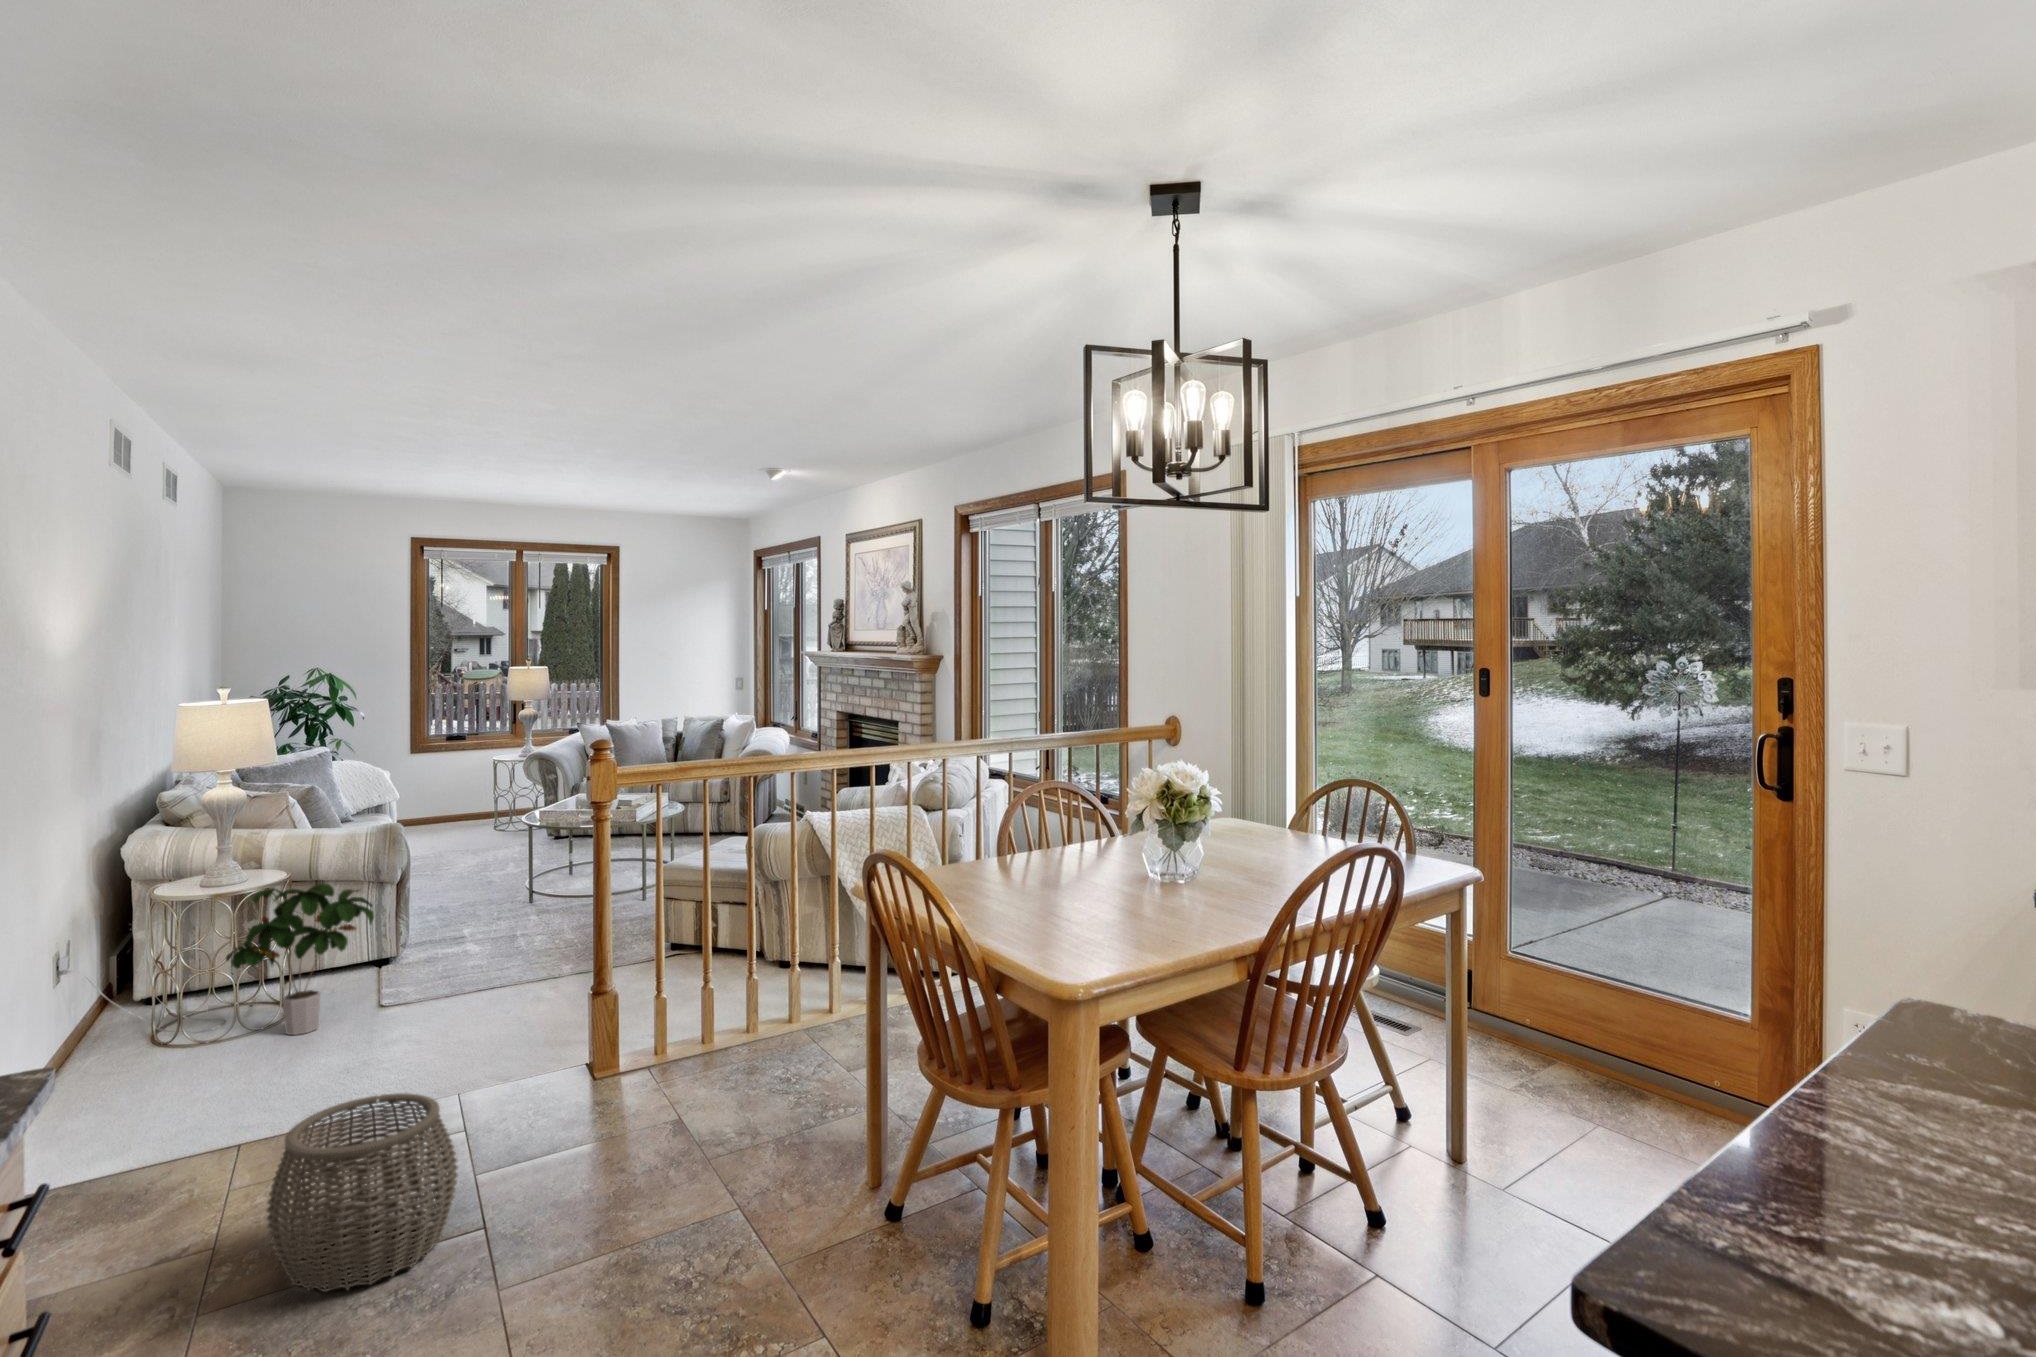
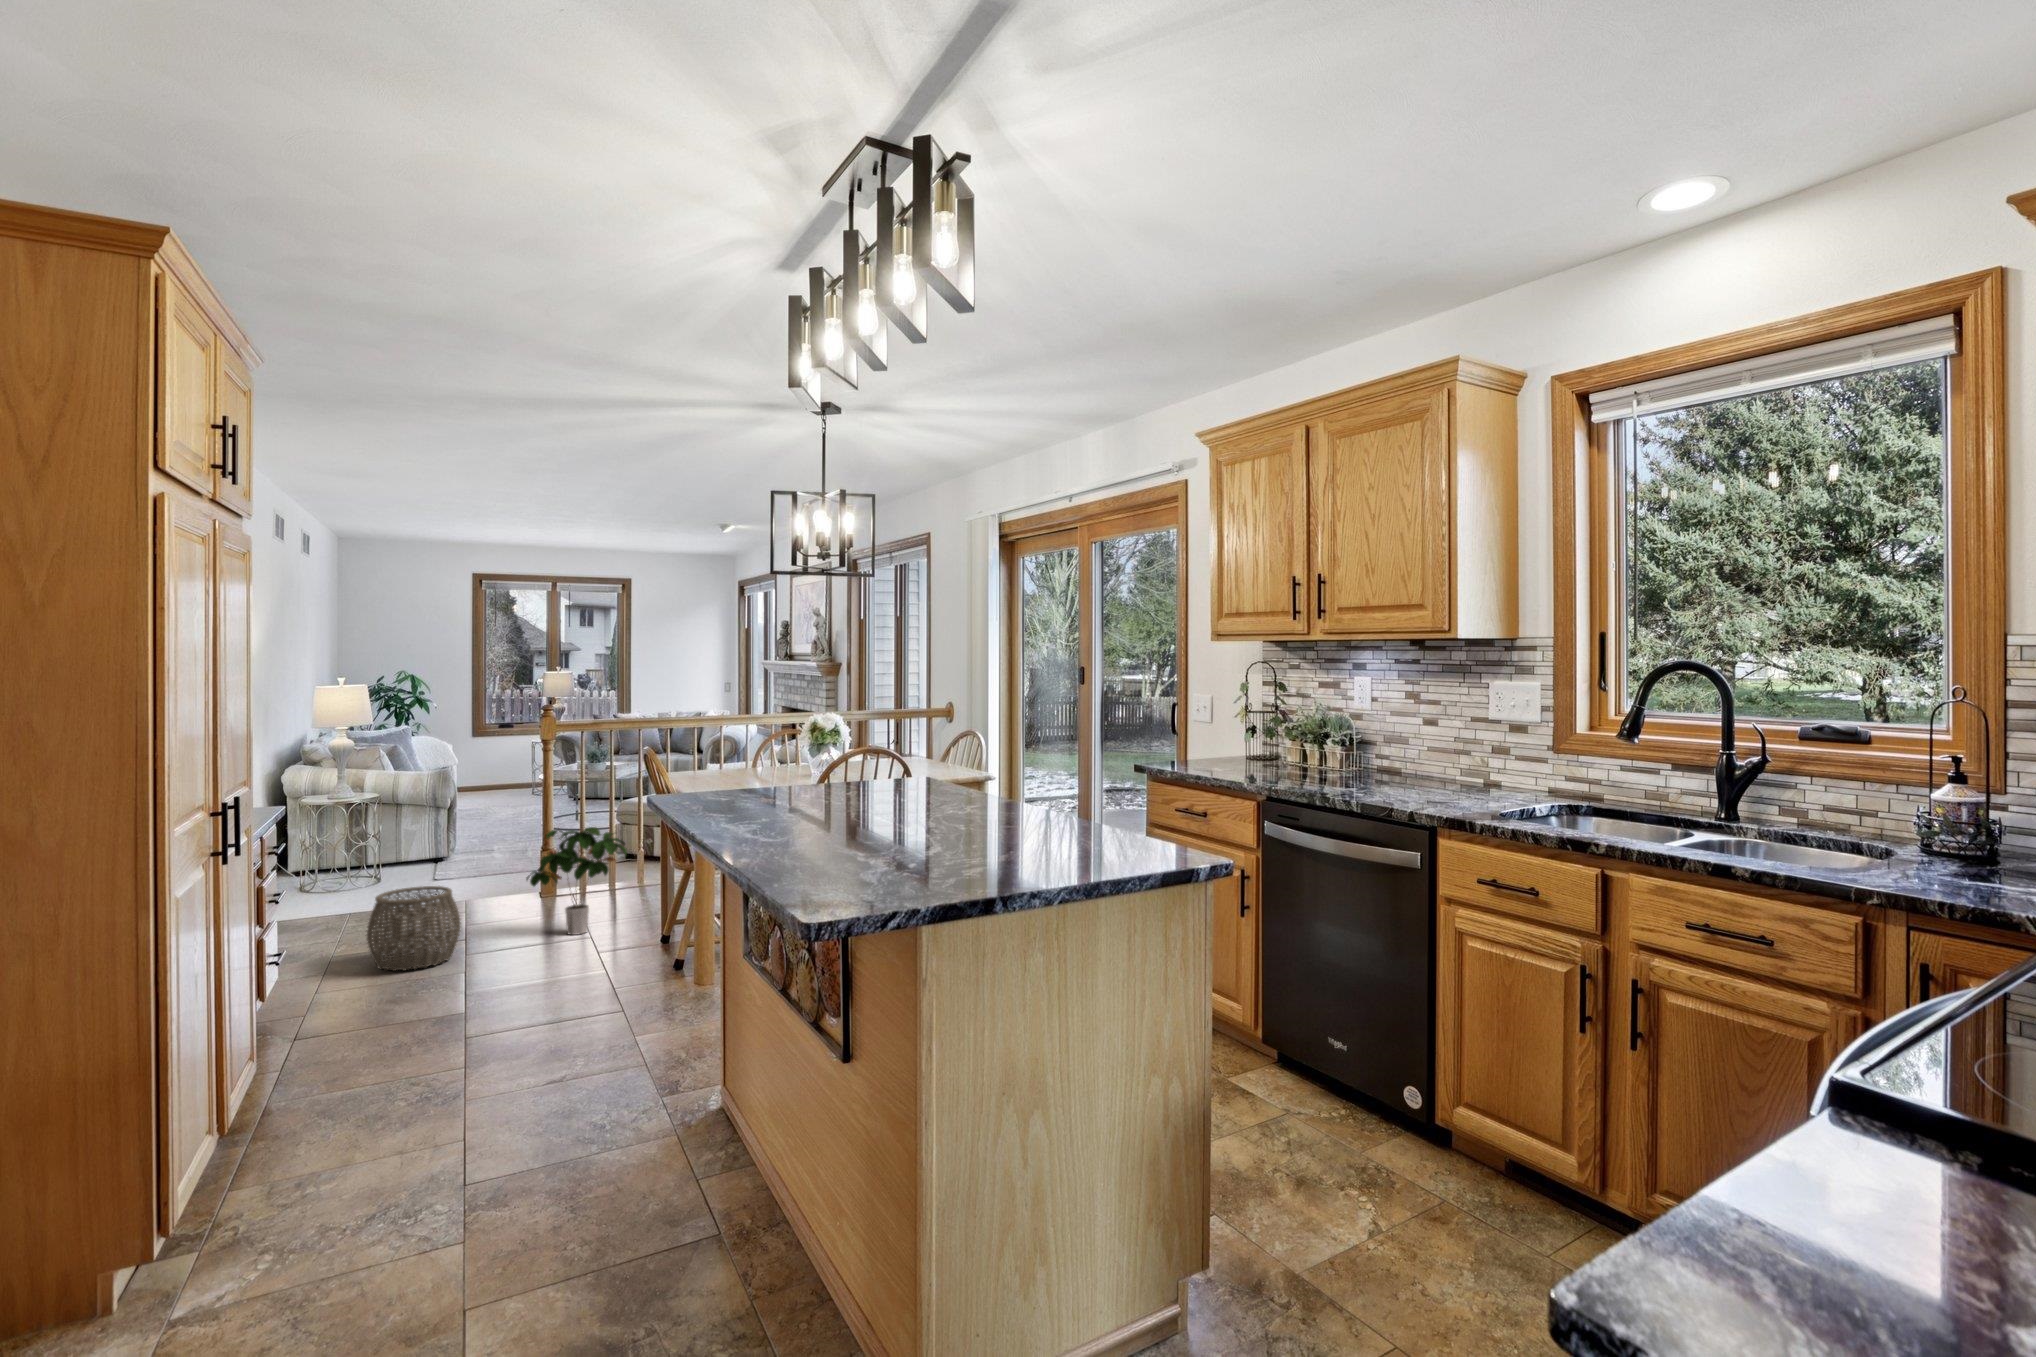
potted plant: present [226,884,374,1035] -> present [526,827,627,935]

